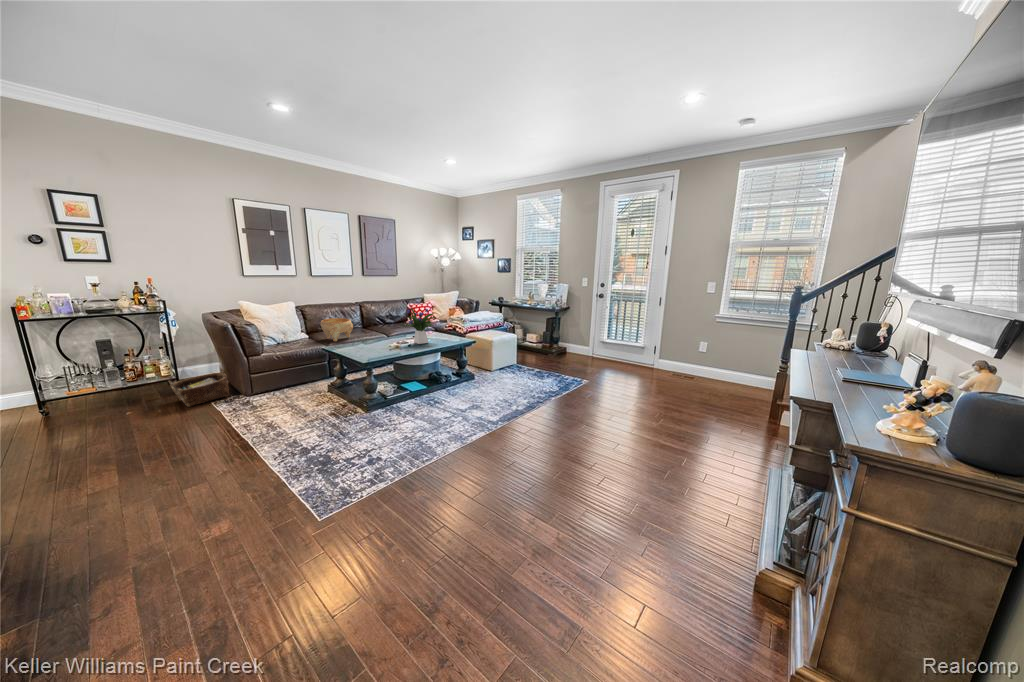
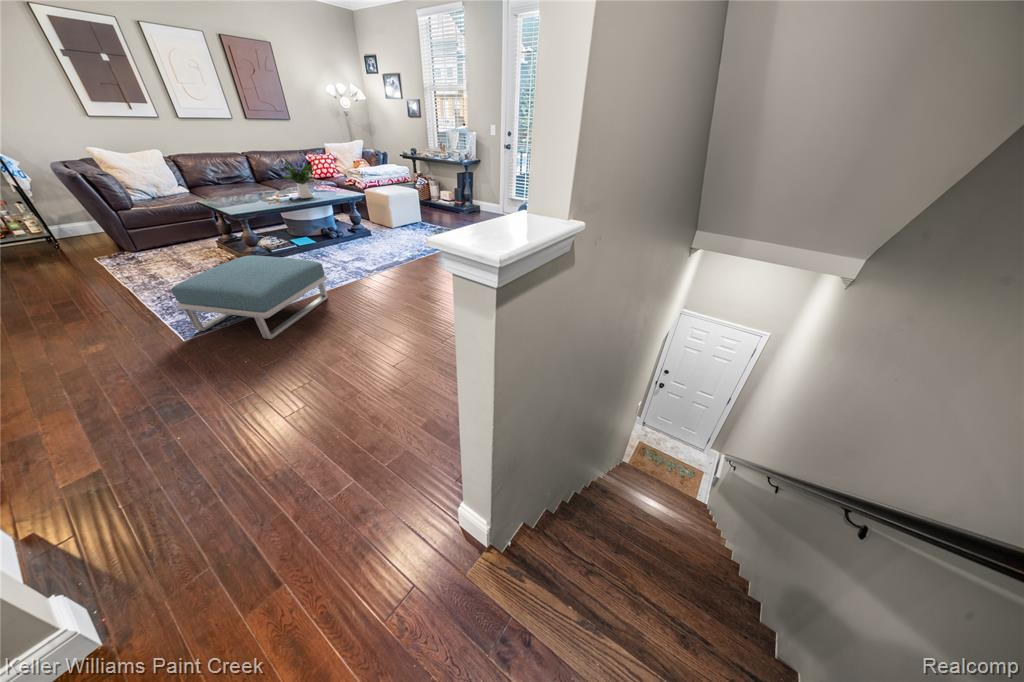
decorative bowl: present [320,318,353,342] -> none [193,170,235,196]
woven basket: present [169,367,229,407] -> none [37,222,113,262]
footstool: none [321,408,470,522] -> present [171,255,328,339]

